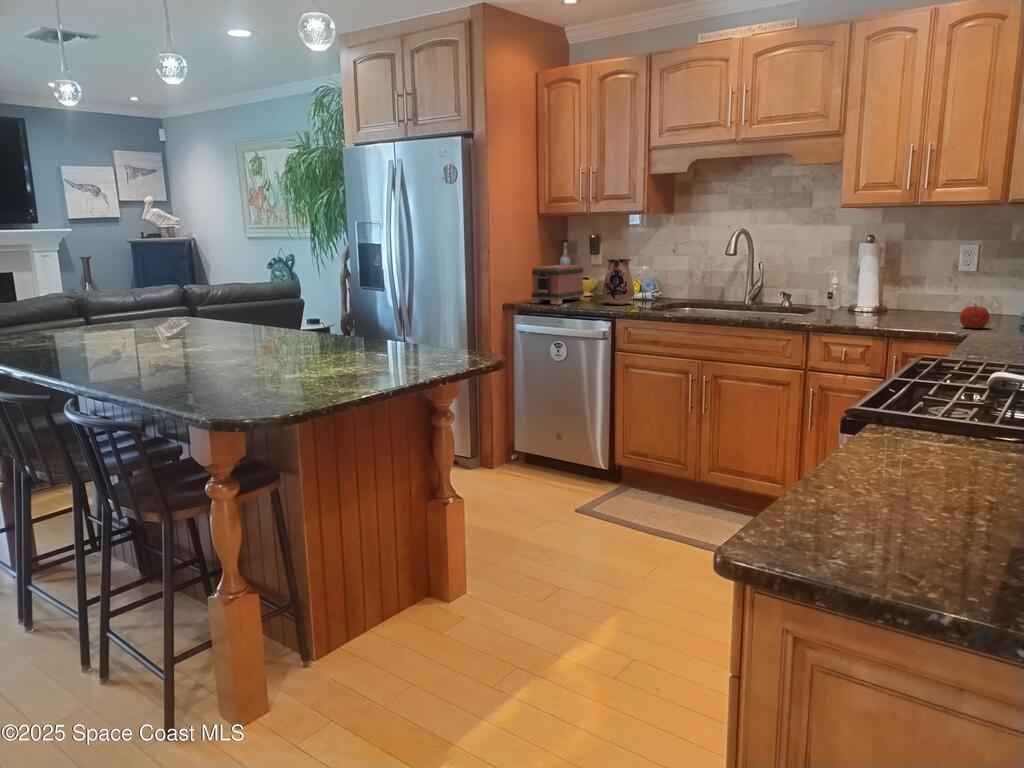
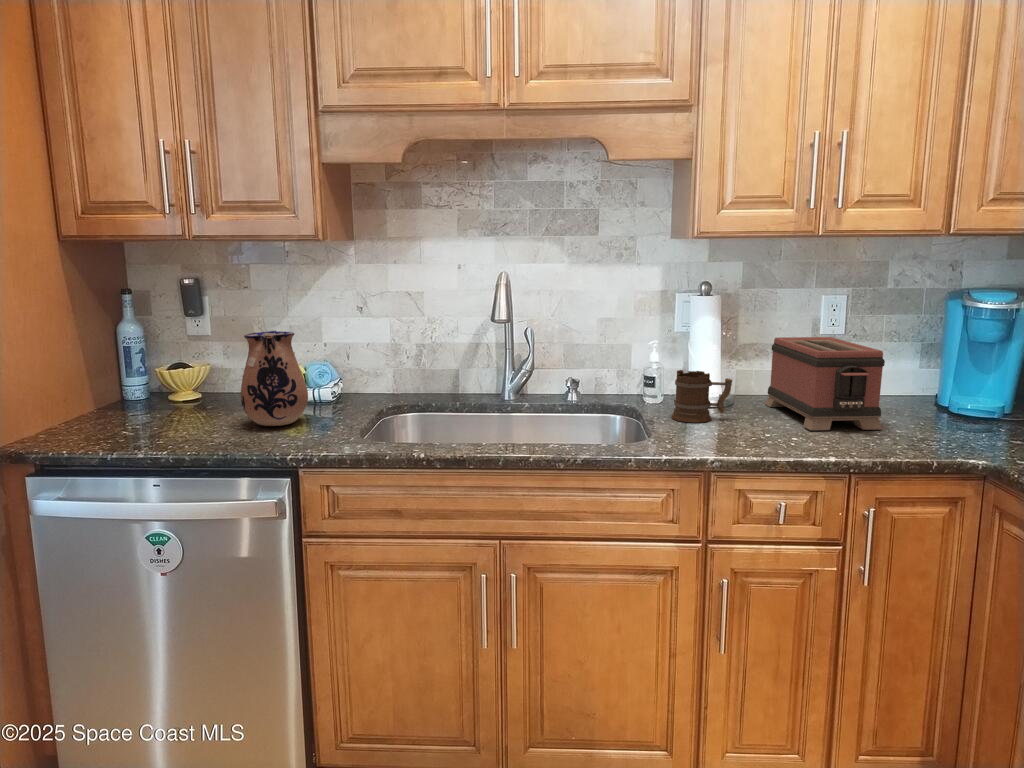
toaster: present [531,265,585,304] -> present [765,337,885,430]
mug: none [825,286,862,315] -> present [671,370,732,423]
fruit: present [960,304,990,328] -> none [927,401,975,442]

